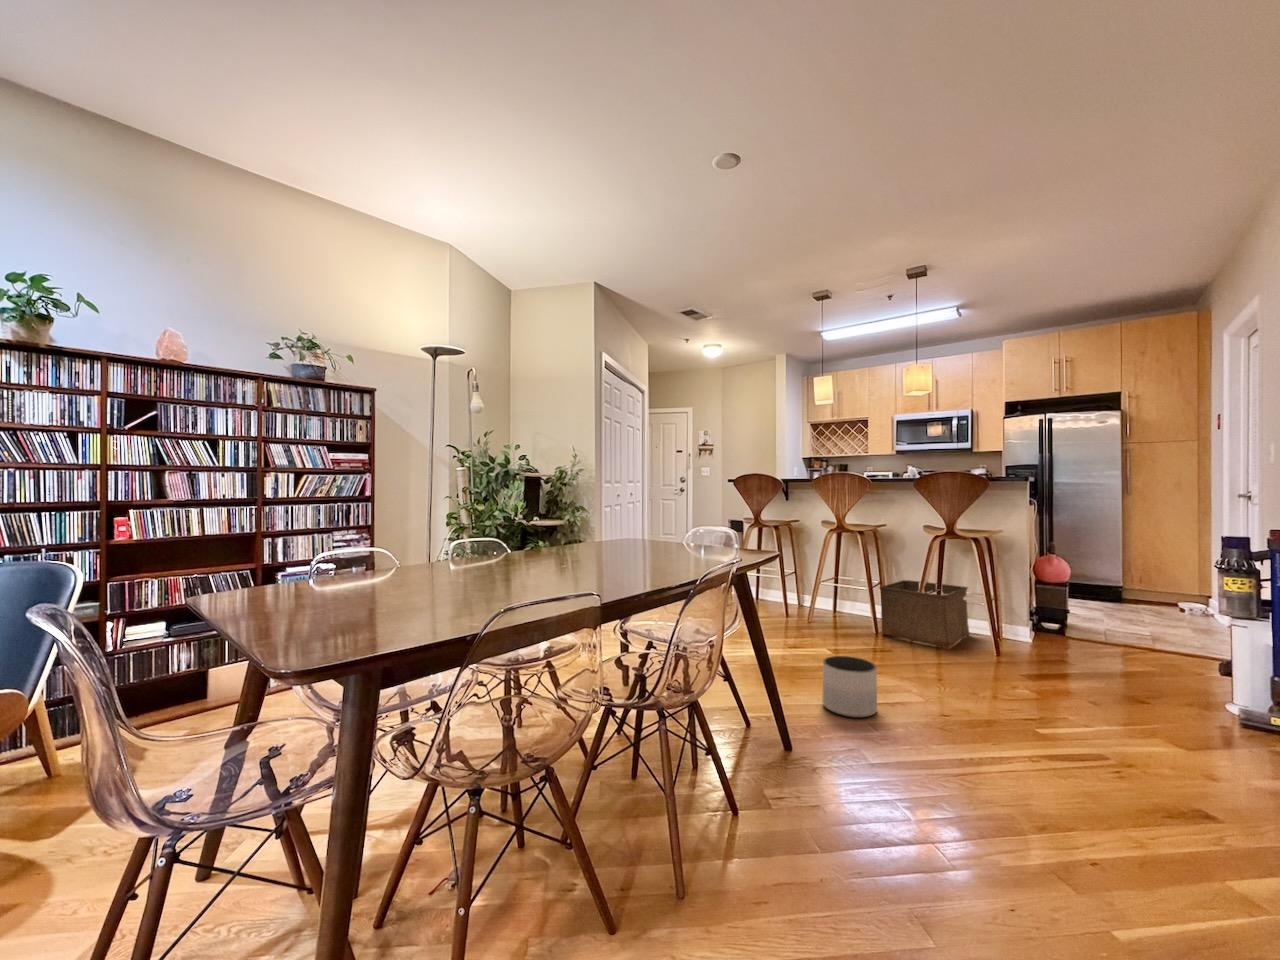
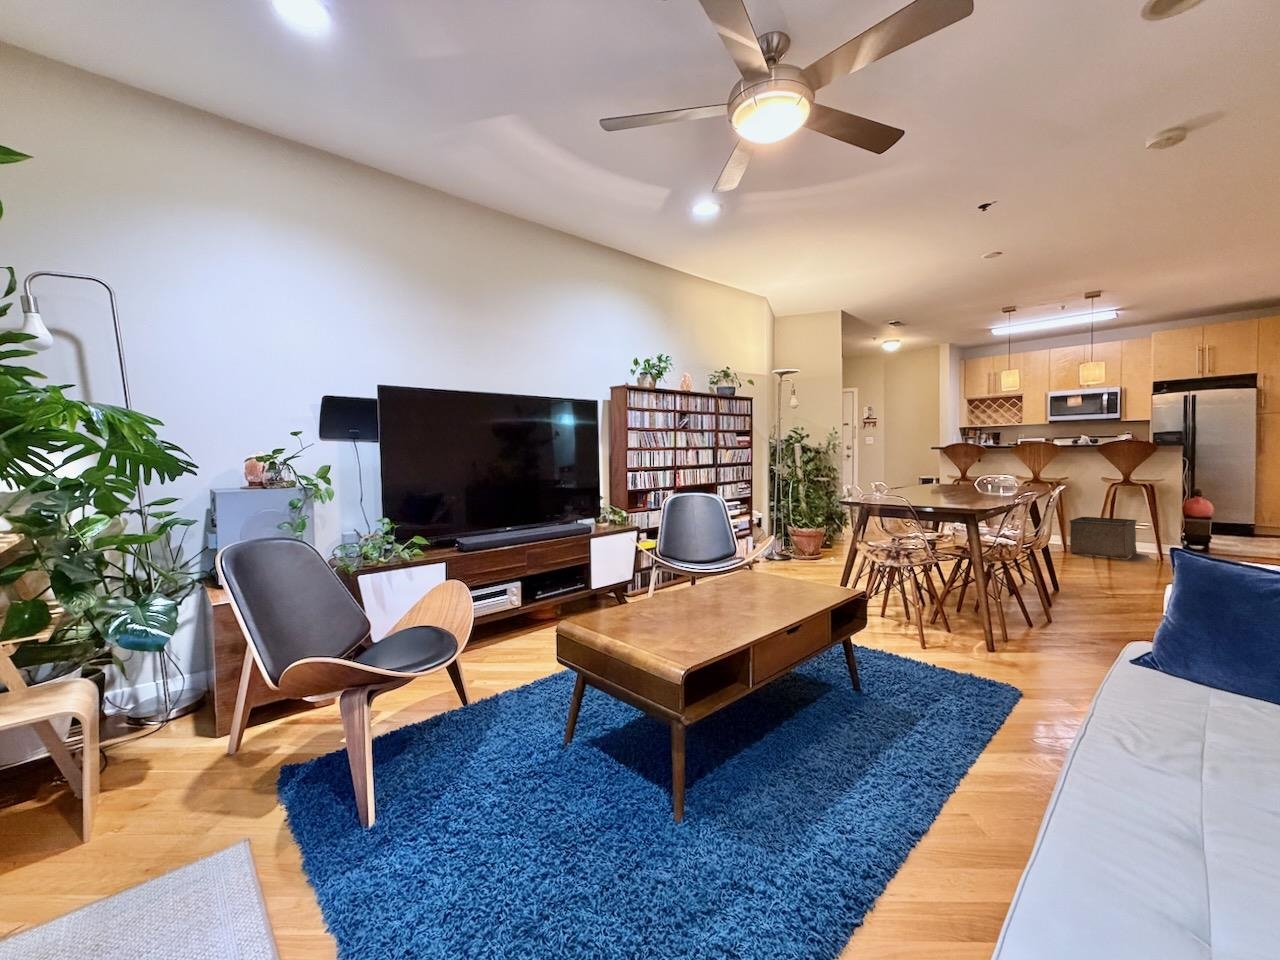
planter: present [823,656,877,718] -> none [1063,555,1102,587]

